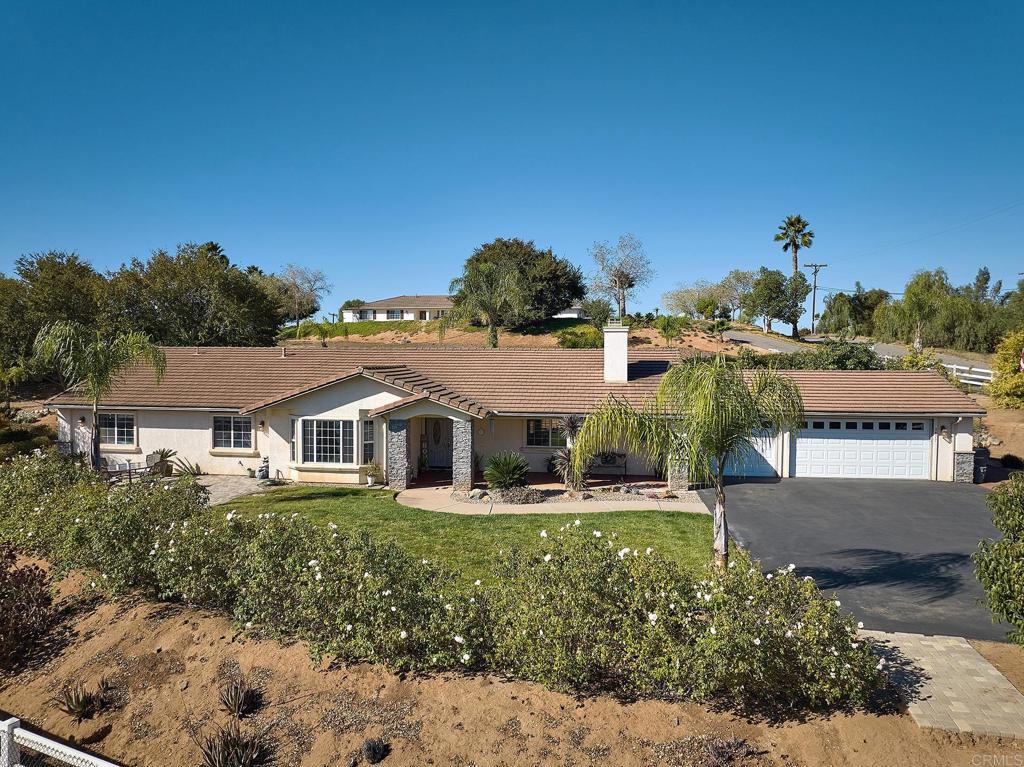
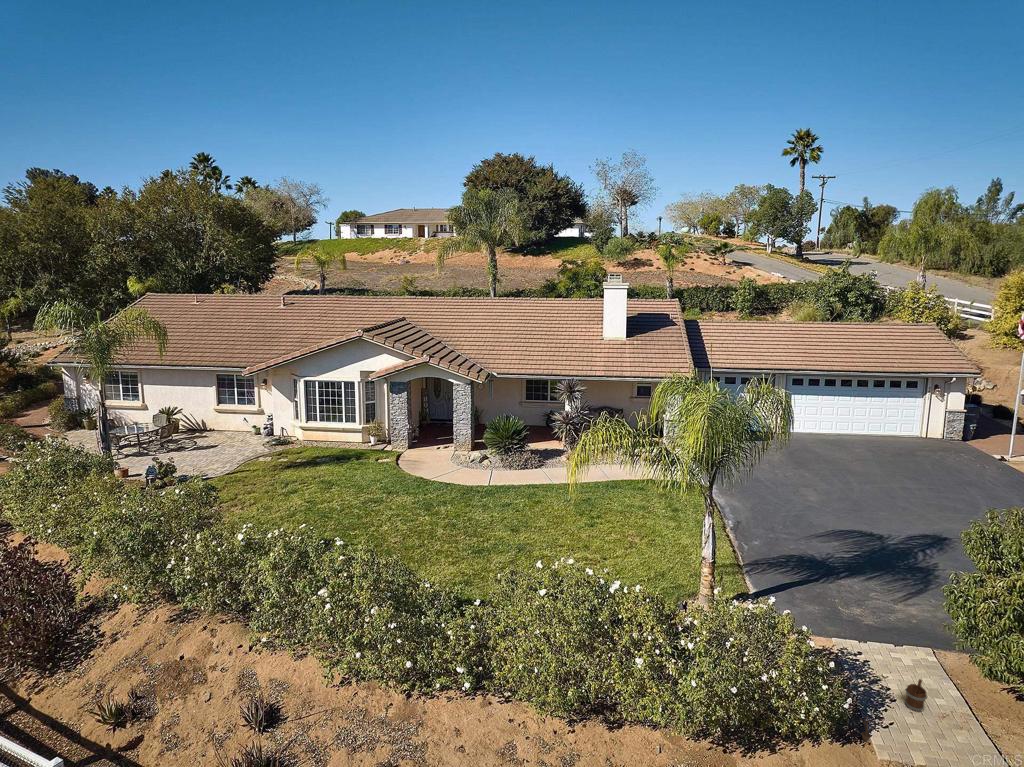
bucket: none [938,654,963,689] -> present [905,679,927,712]

